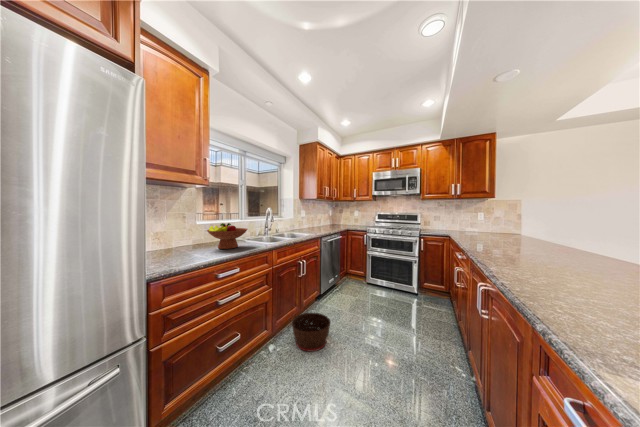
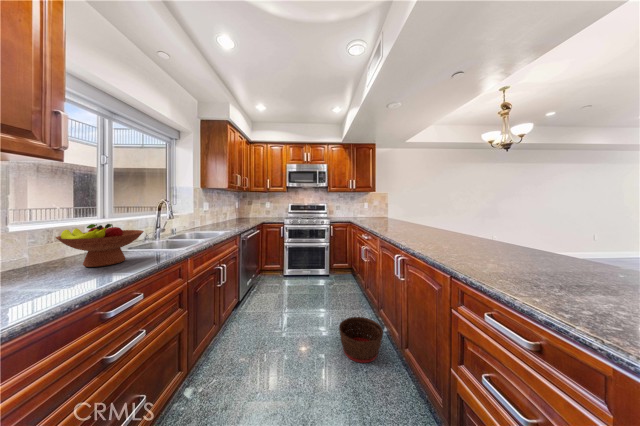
basket: present [292,313,330,351] -> present [339,317,383,363]

